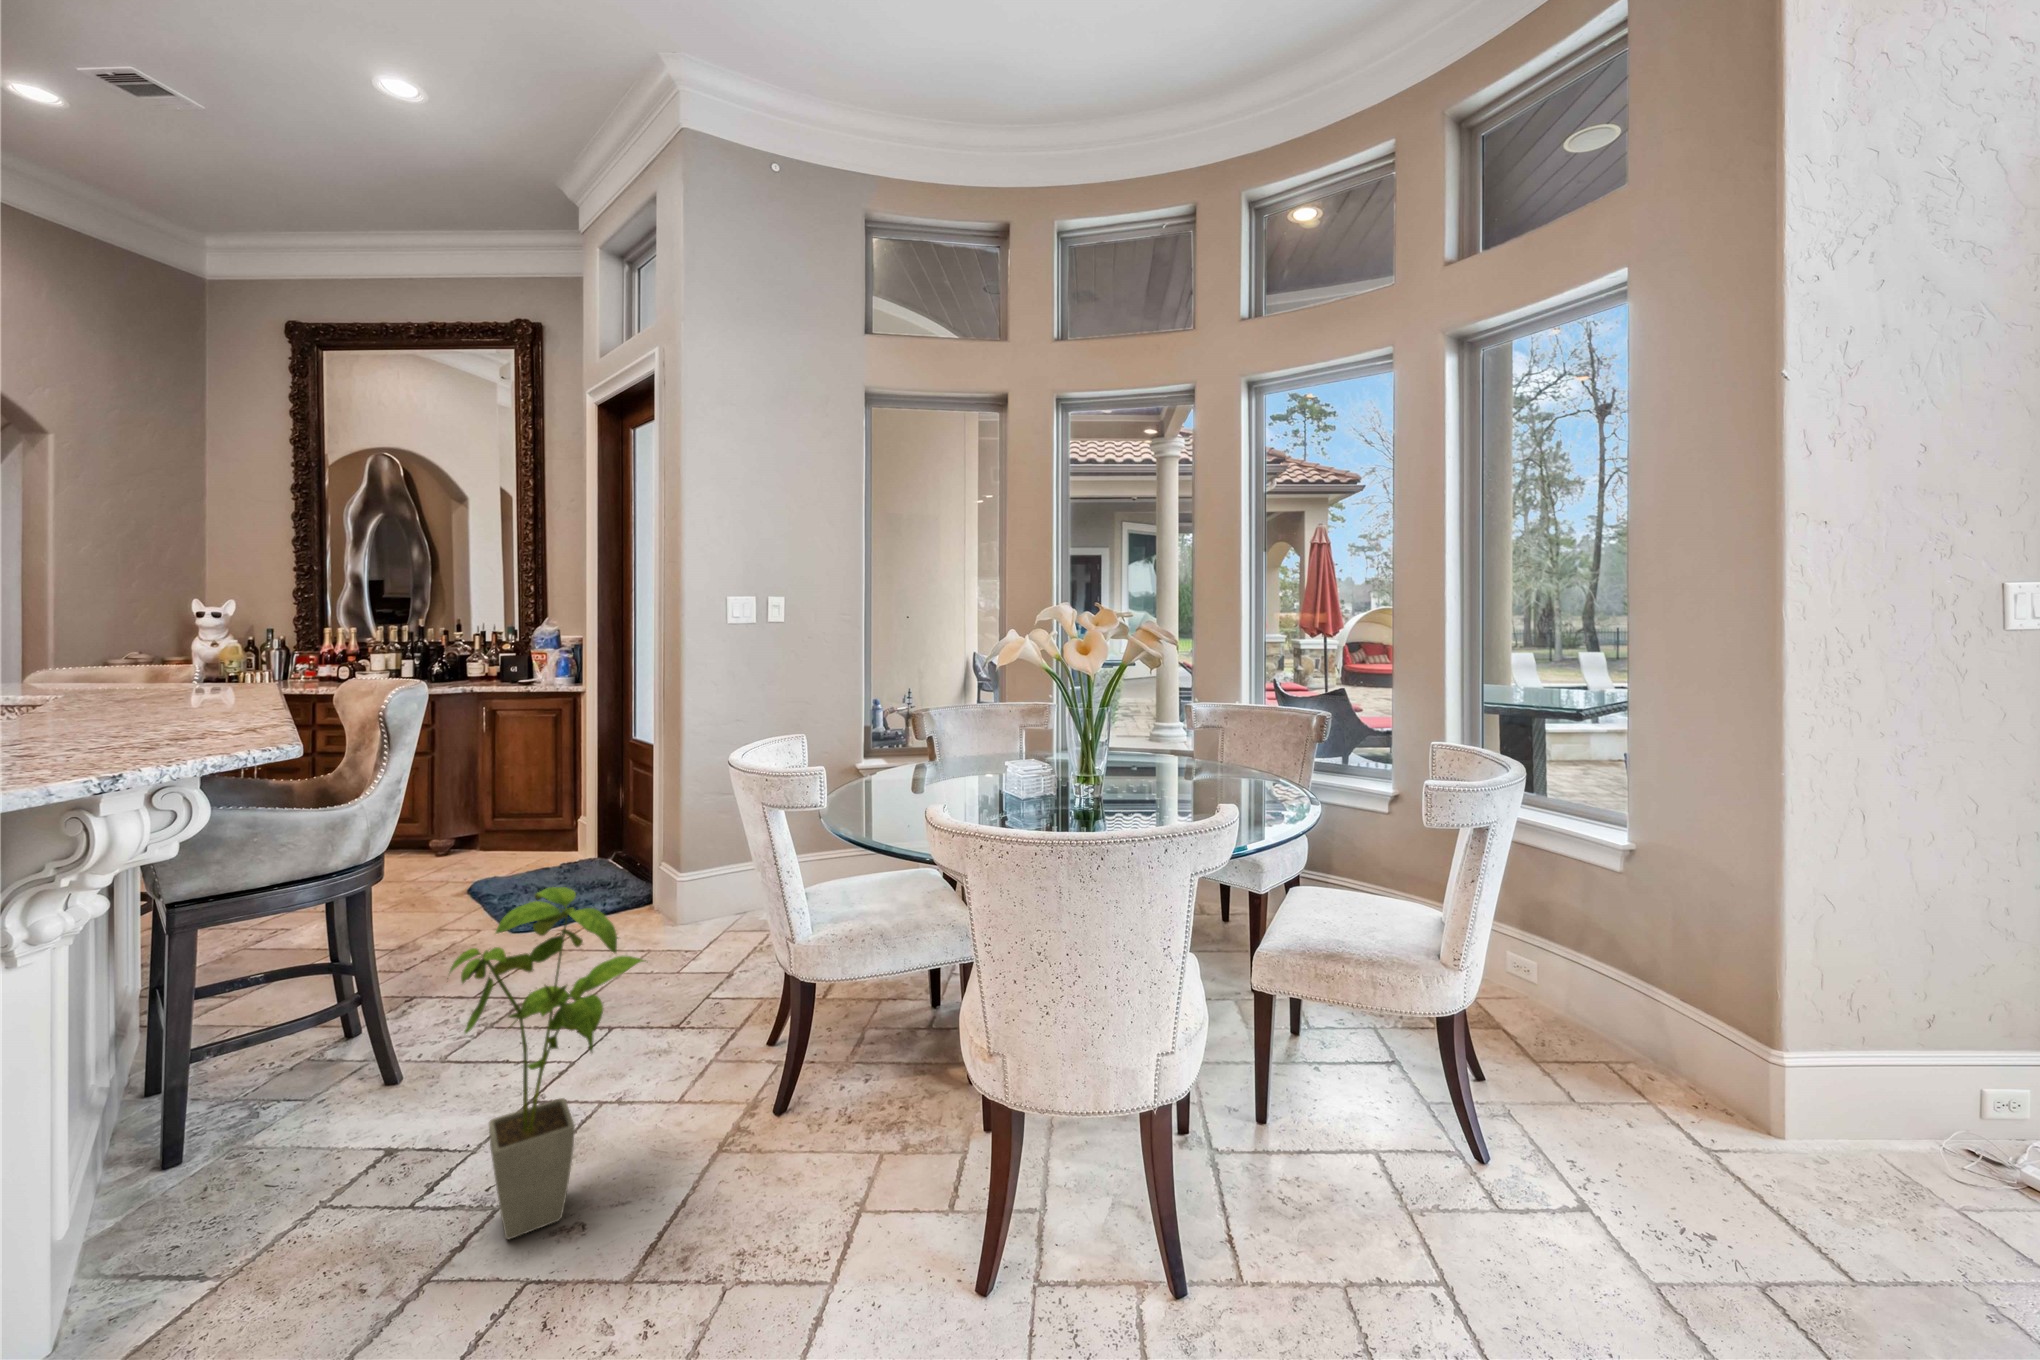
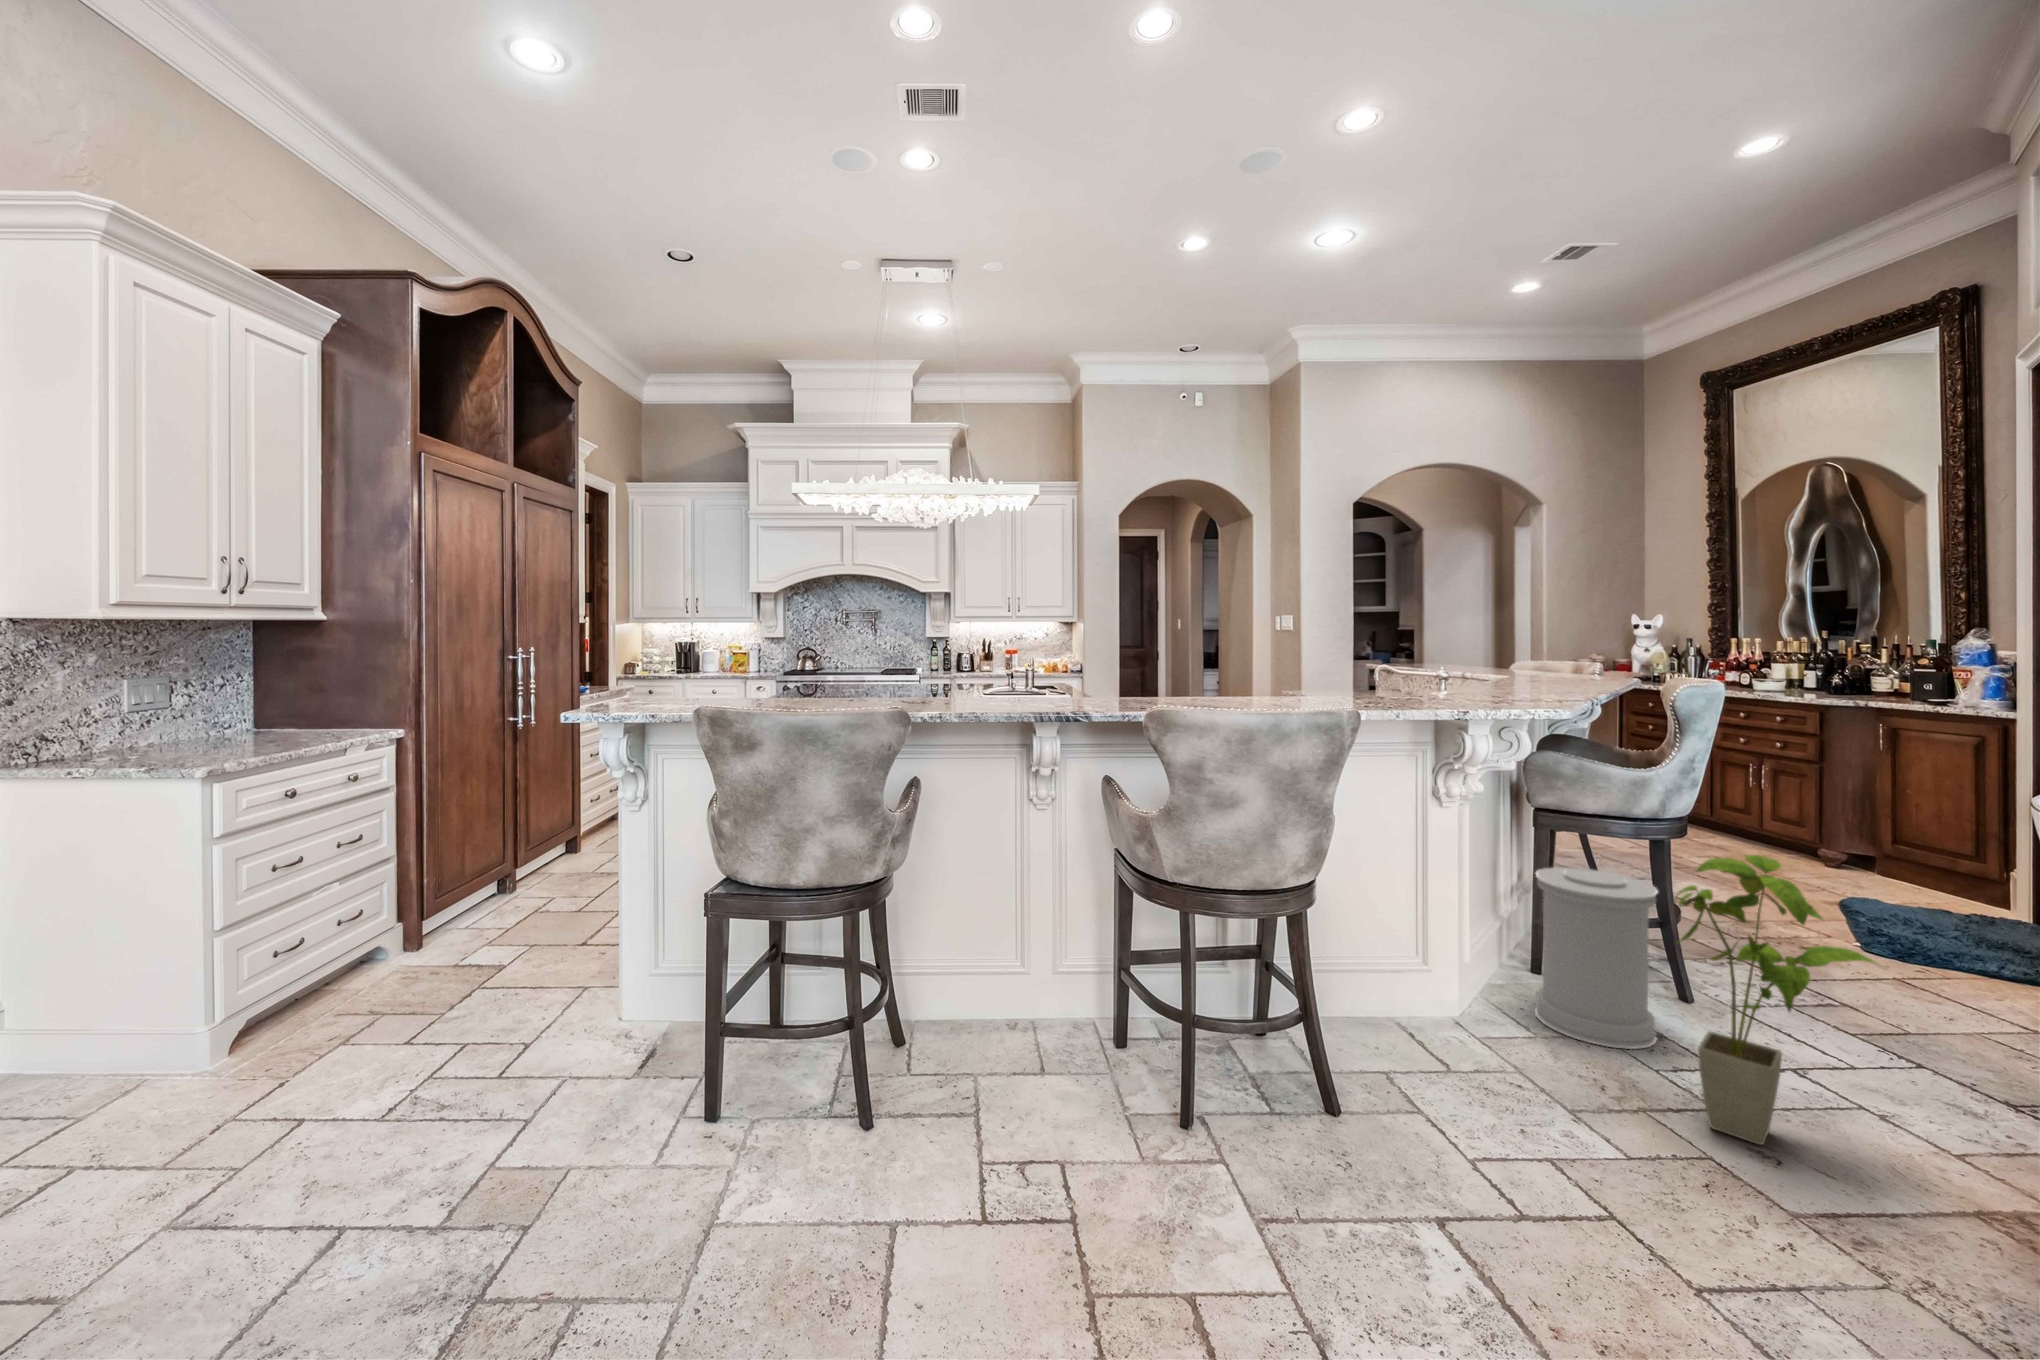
trash can: none [195,959,390,1245] -> present [1535,867,1658,1049]

